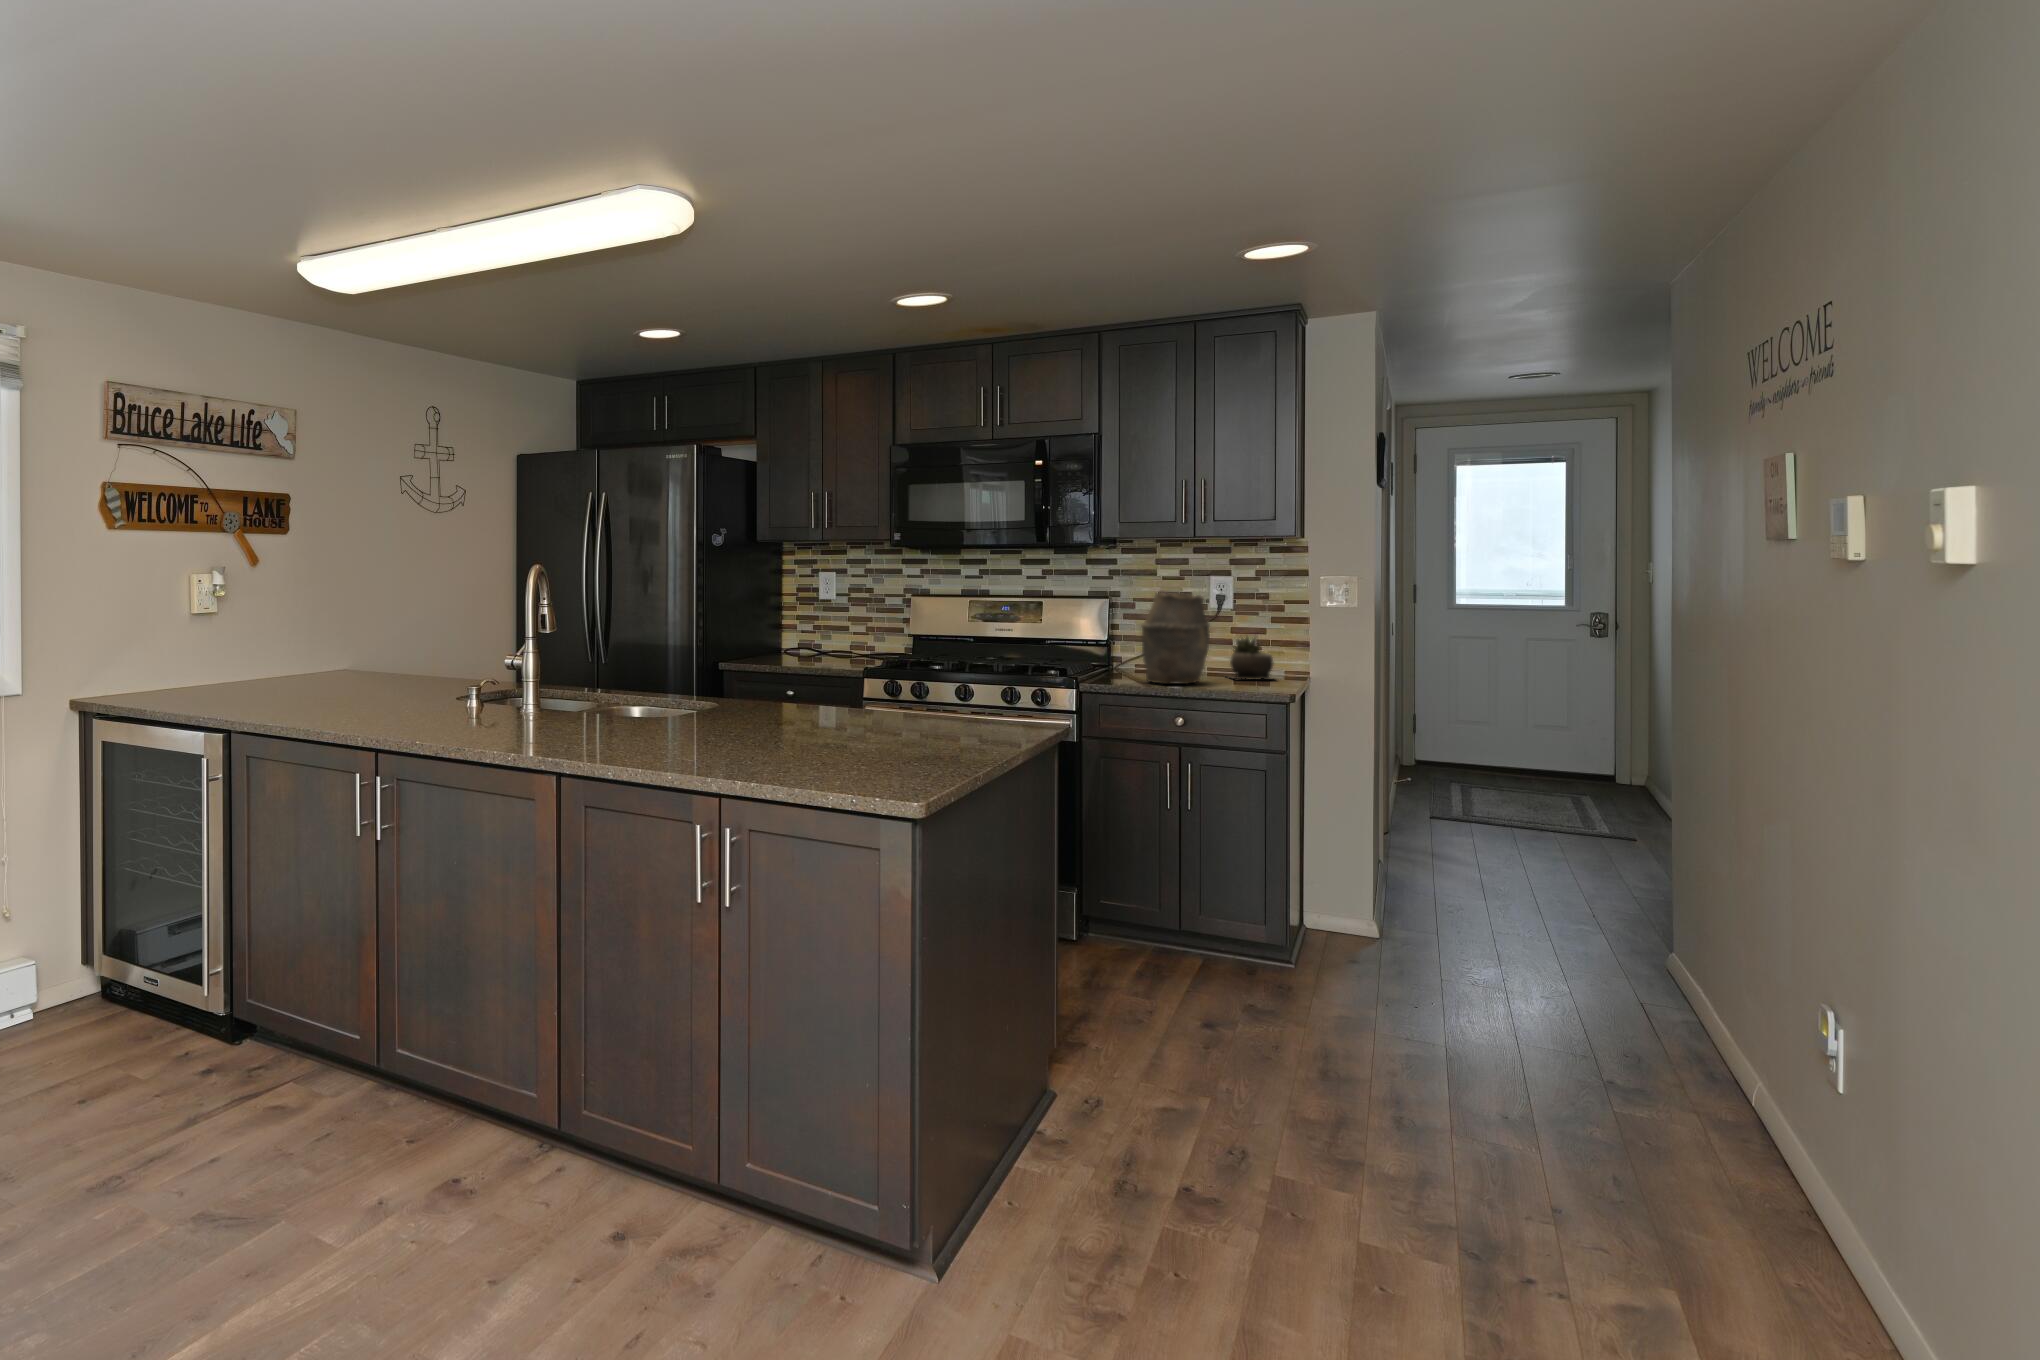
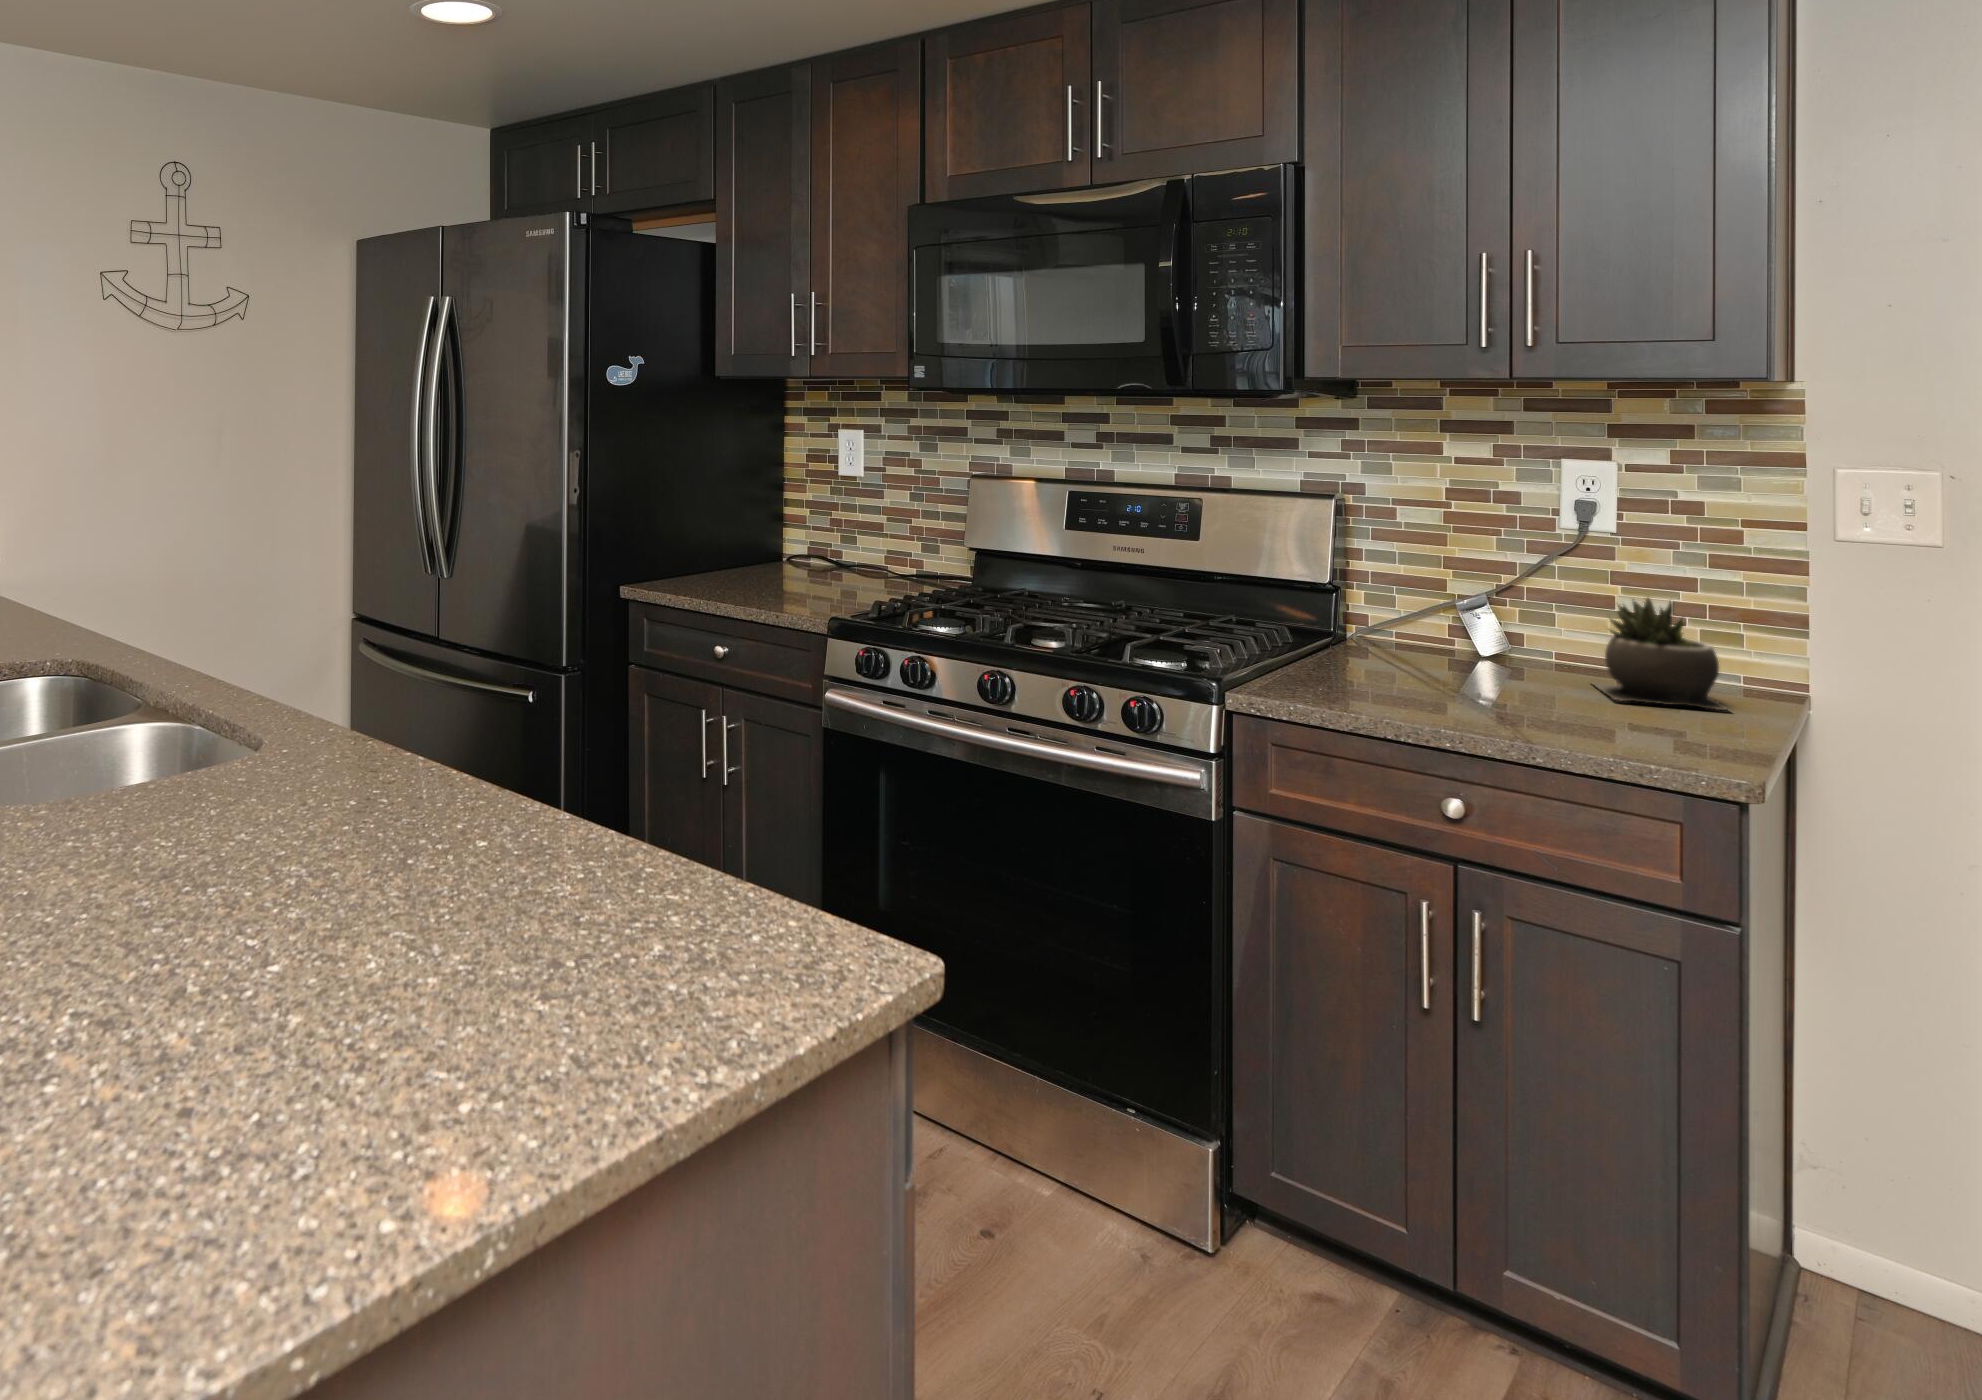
vase: present [1142,592,1210,684] -> none [1370,499,1539,707]

